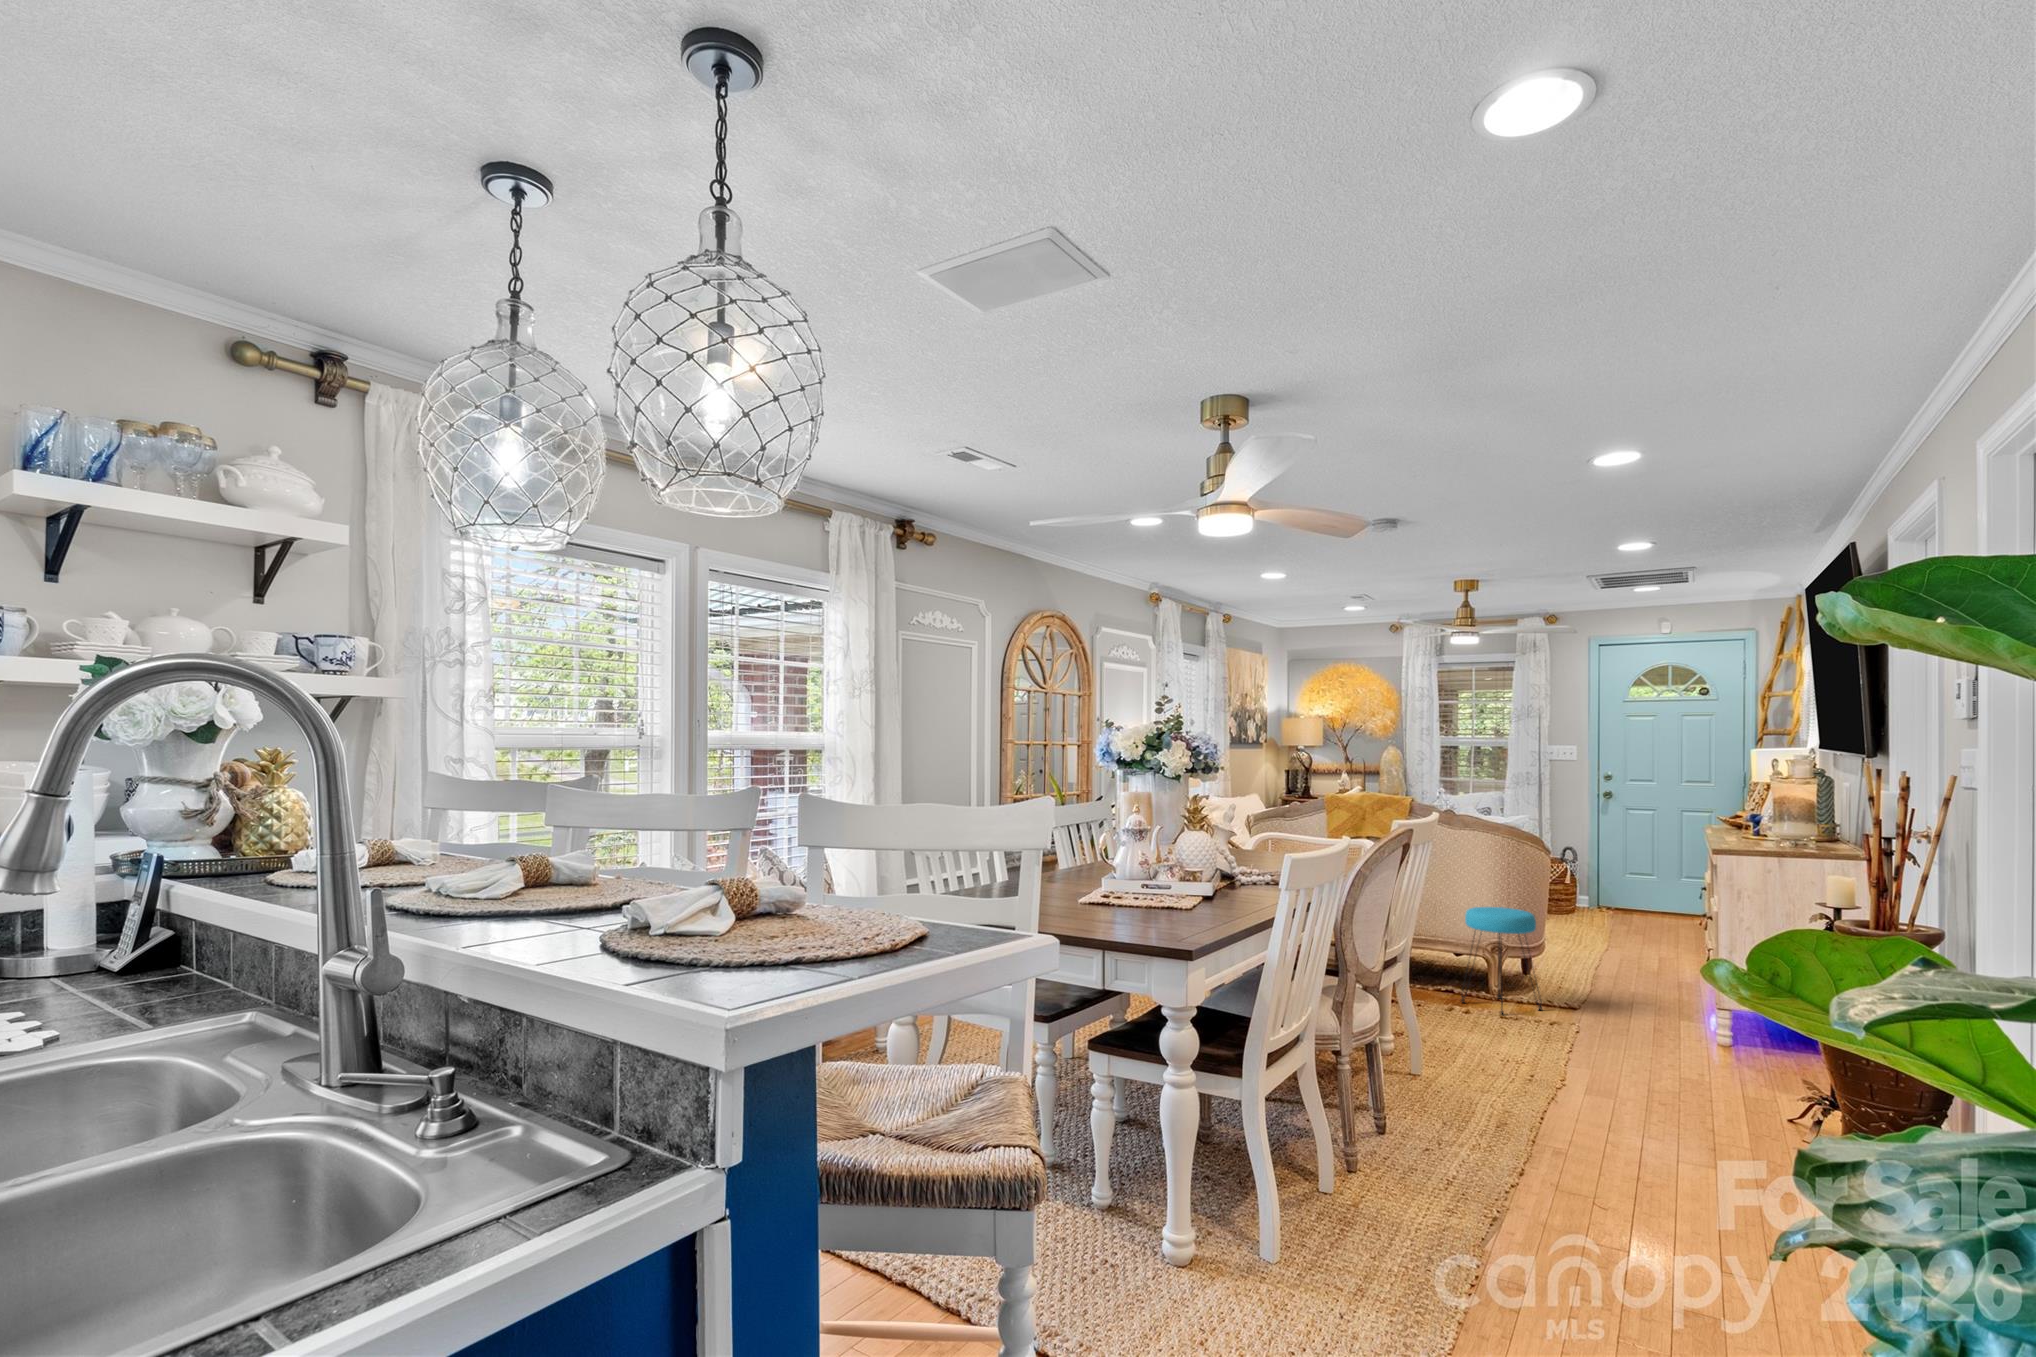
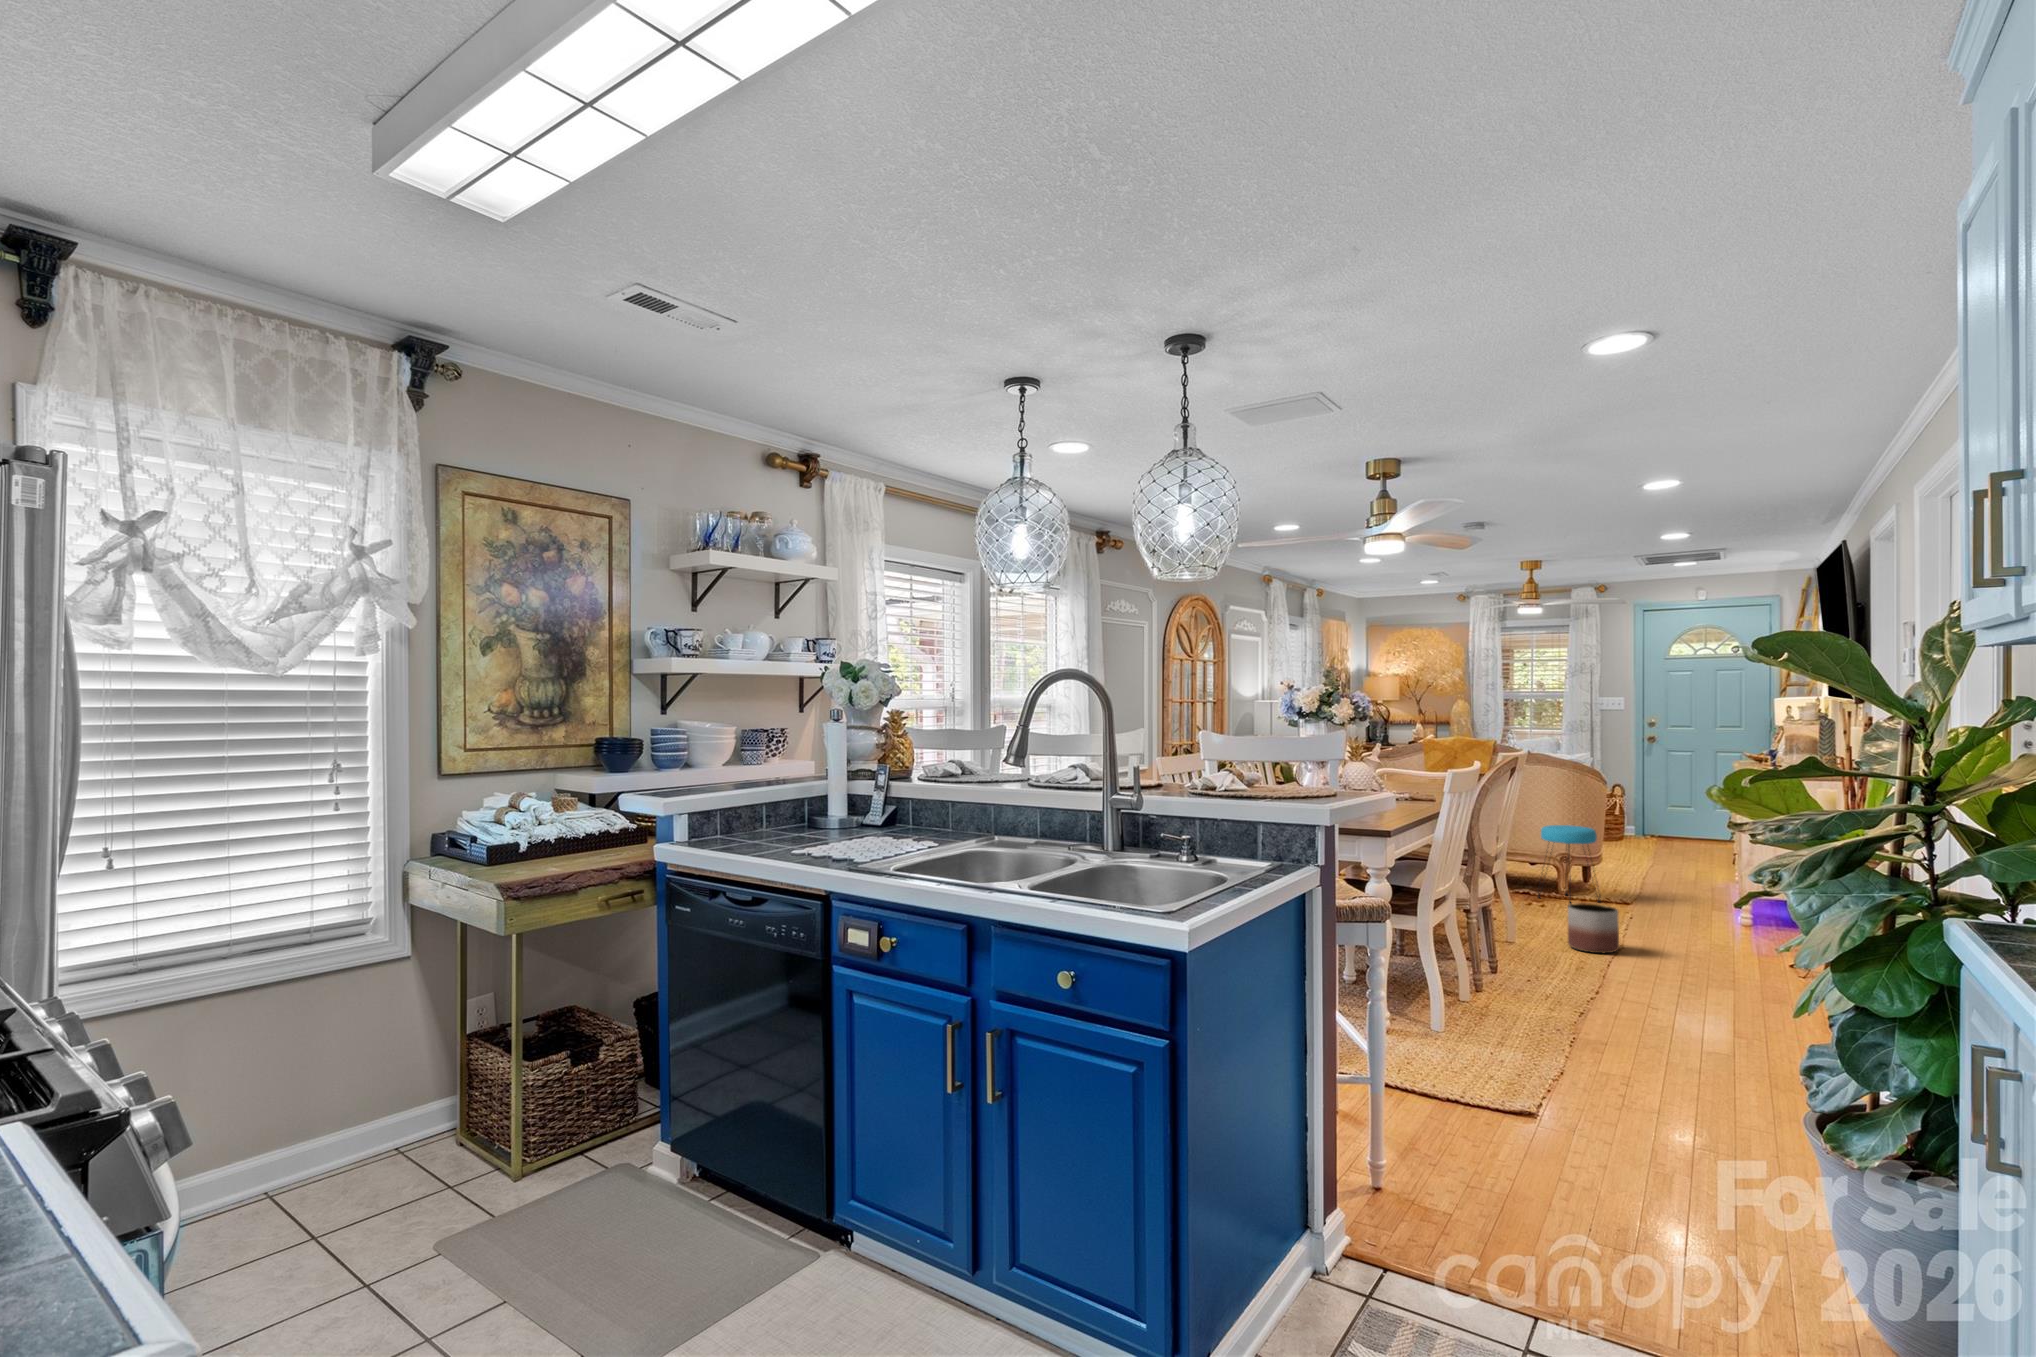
planter: none [1490,1028,1561,1105] -> present [1568,903,1619,953]

